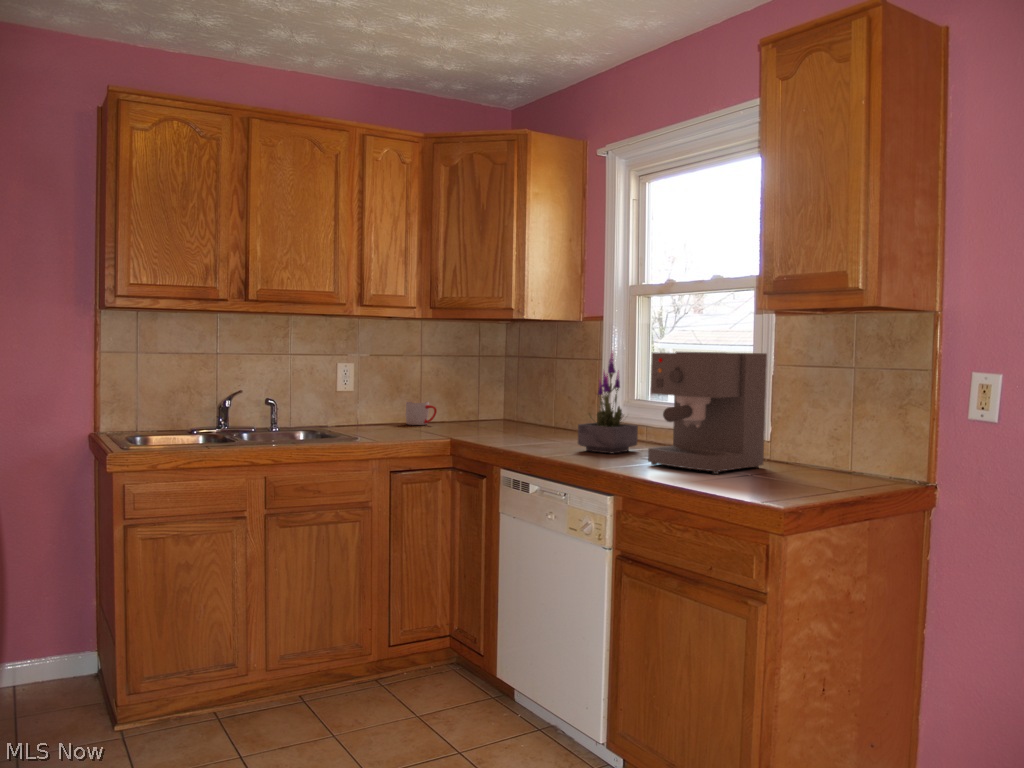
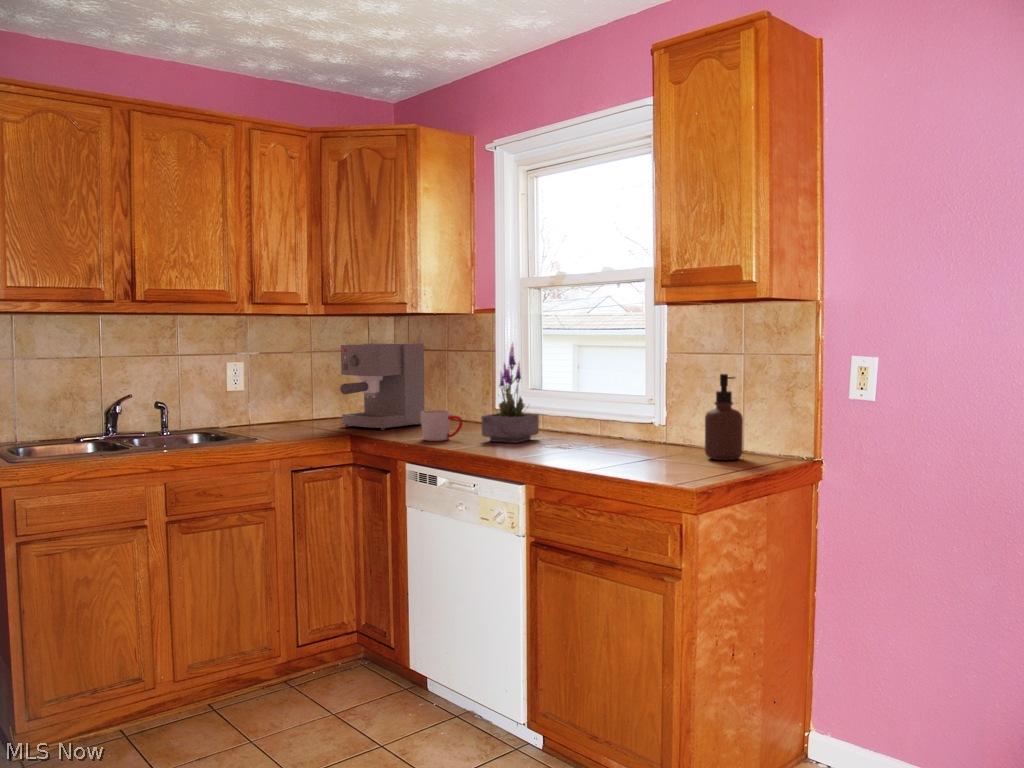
coffee maker: present [648,352,767,474] -> present [340,343,425,430]
soap dispenser: none [807,388,849,480] -> present [705,374,743,460]
mug: present [406,402,437,425] -> present [421,410,462,441]

